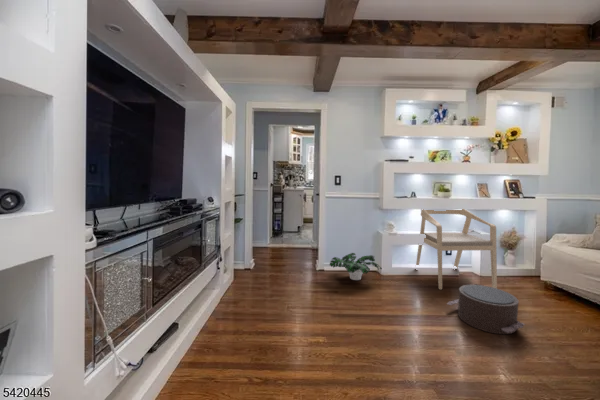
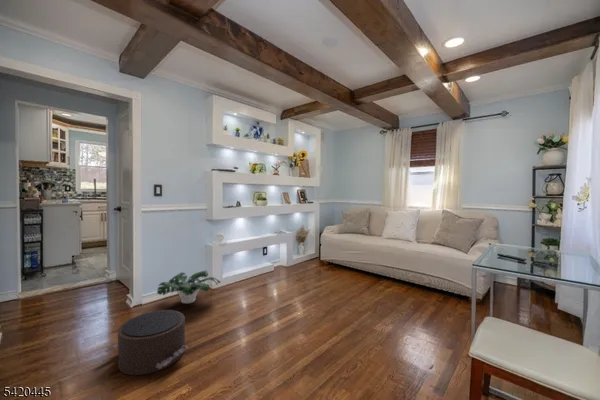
armchair: present [416,209,497,289] -> none [242,212,306,288]
pouf: present [447,285,524,334] -> present [106,310,187,375]

